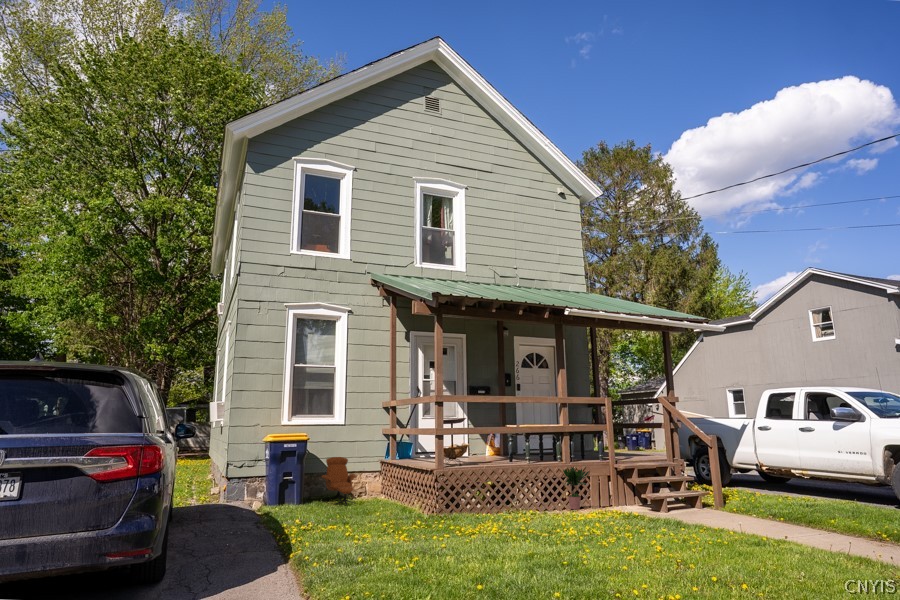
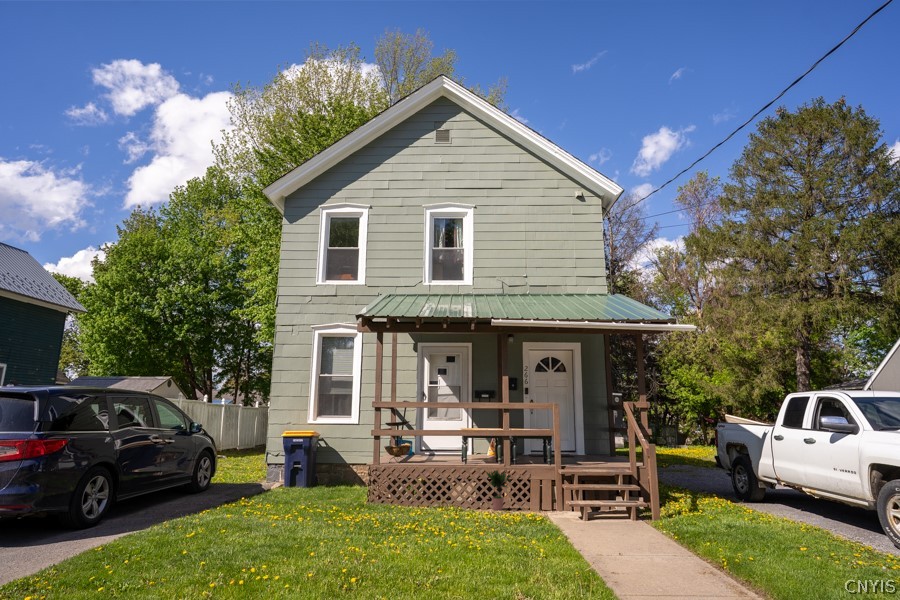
lounge chair: present [322,457,357,505] -> none [329,450,359,491]

